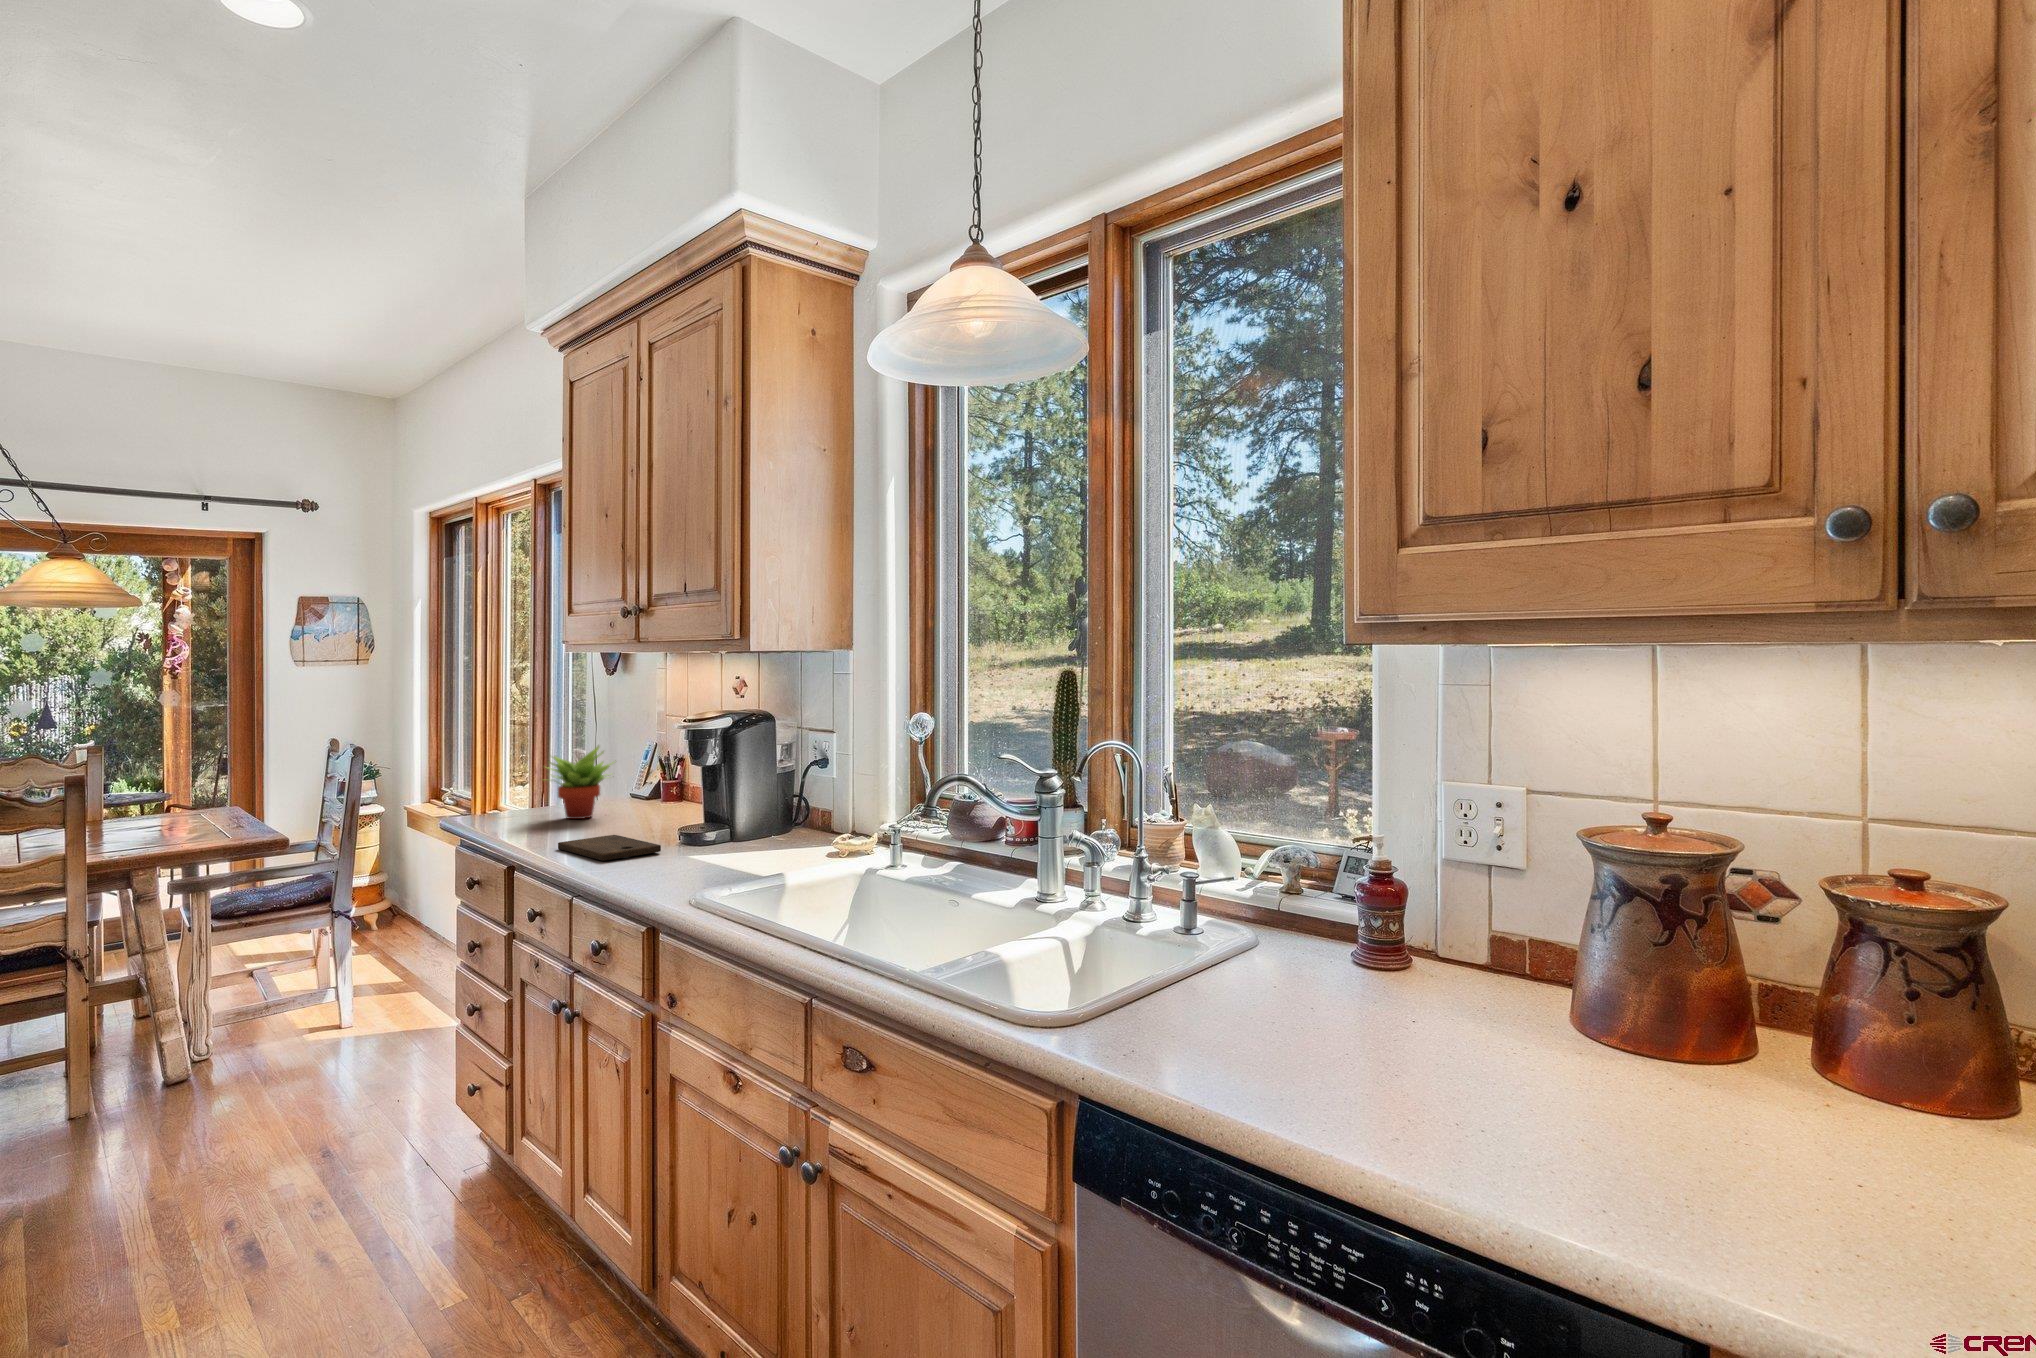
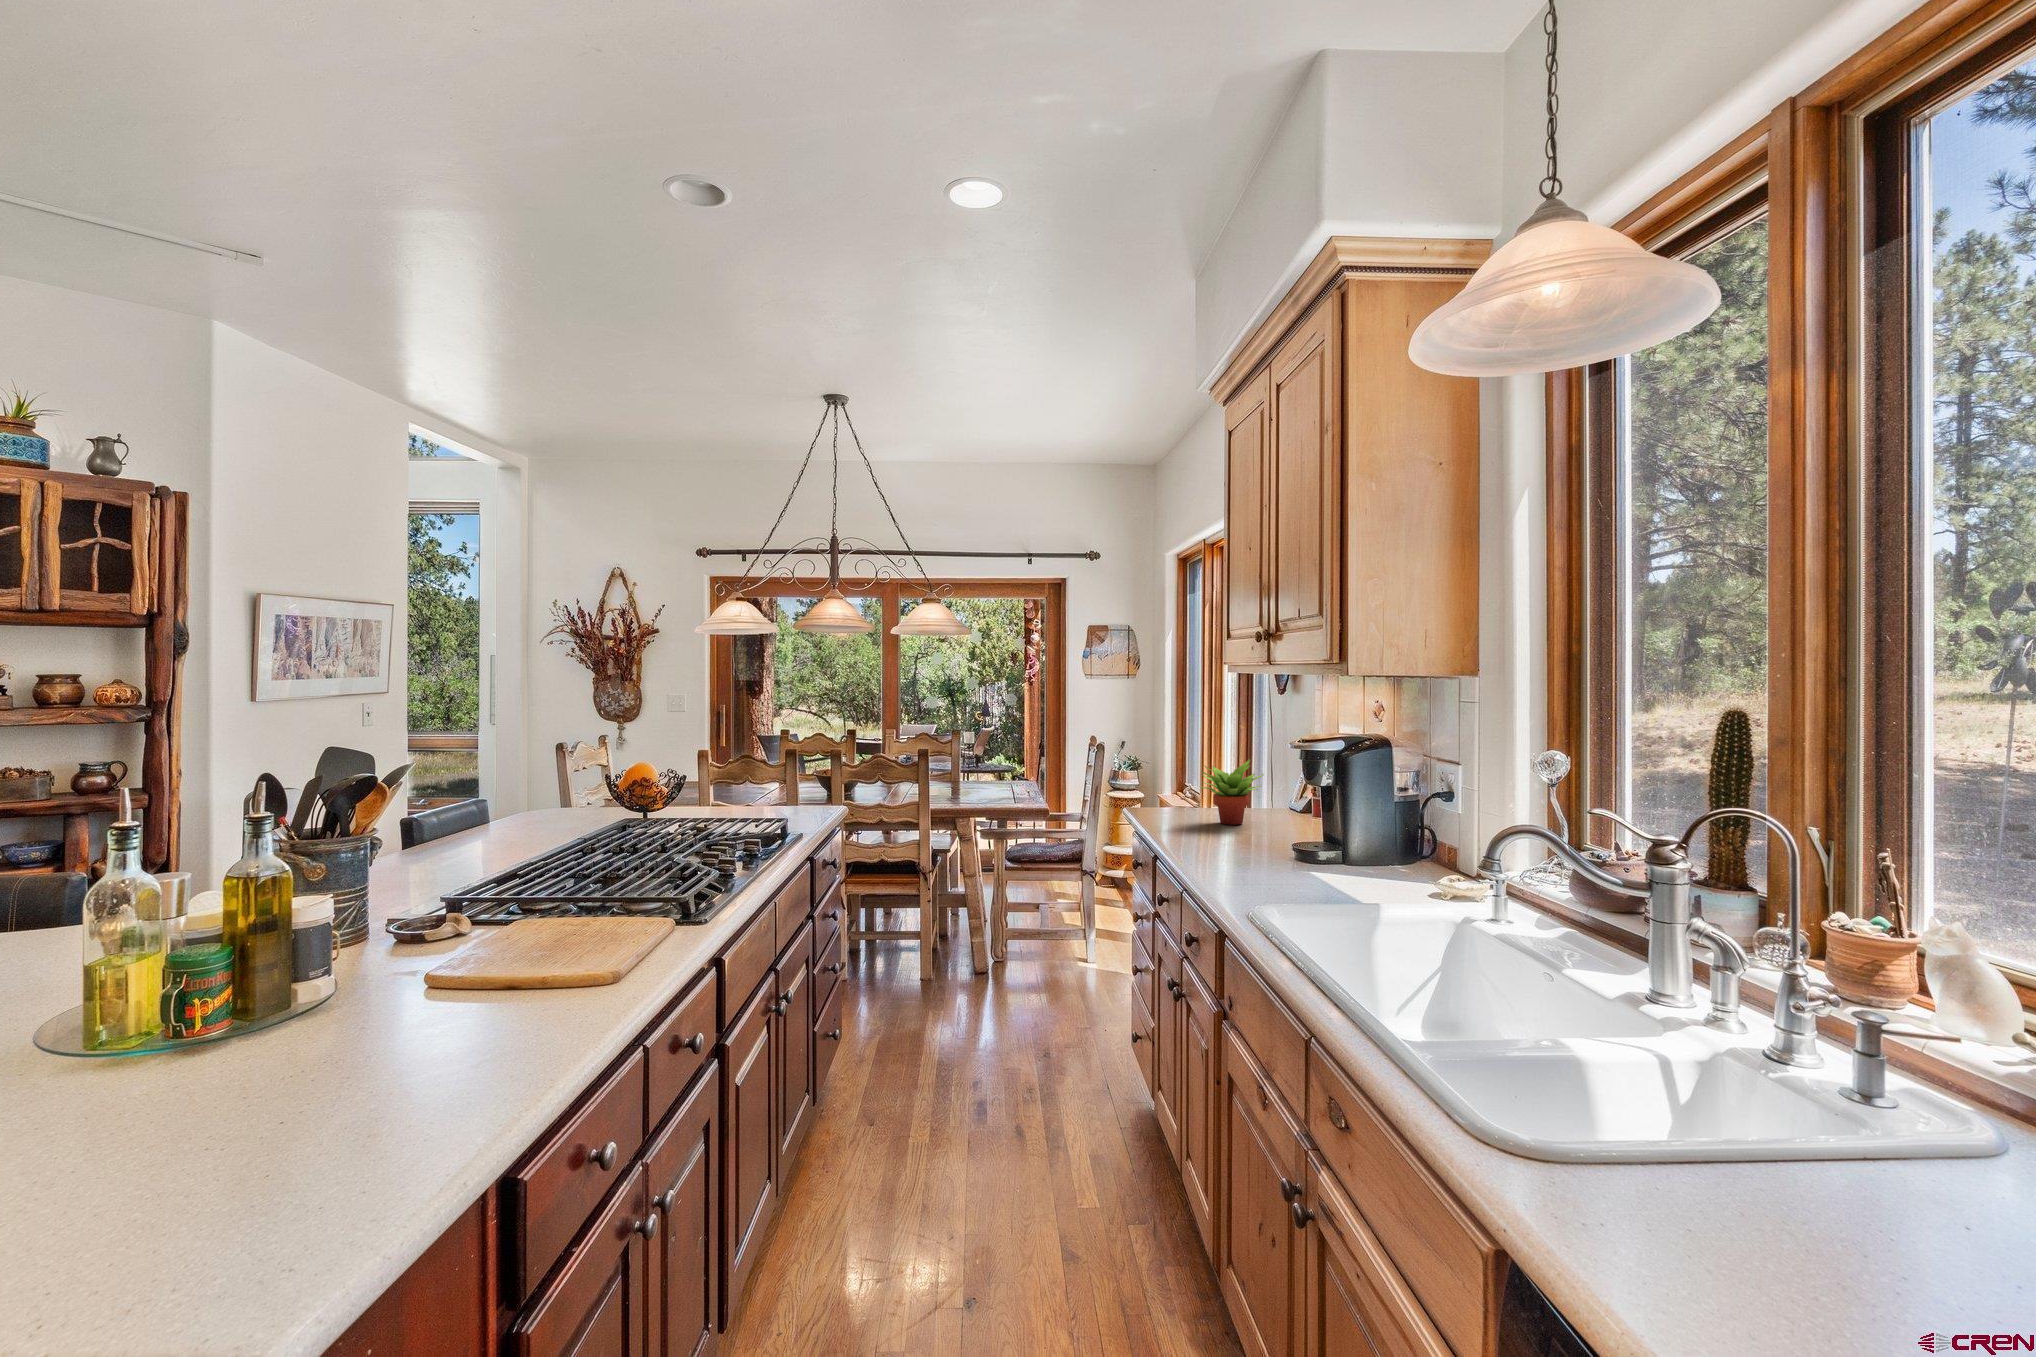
cutting board: present [558,835,661,861] -> none [1191,844,1271,868]

